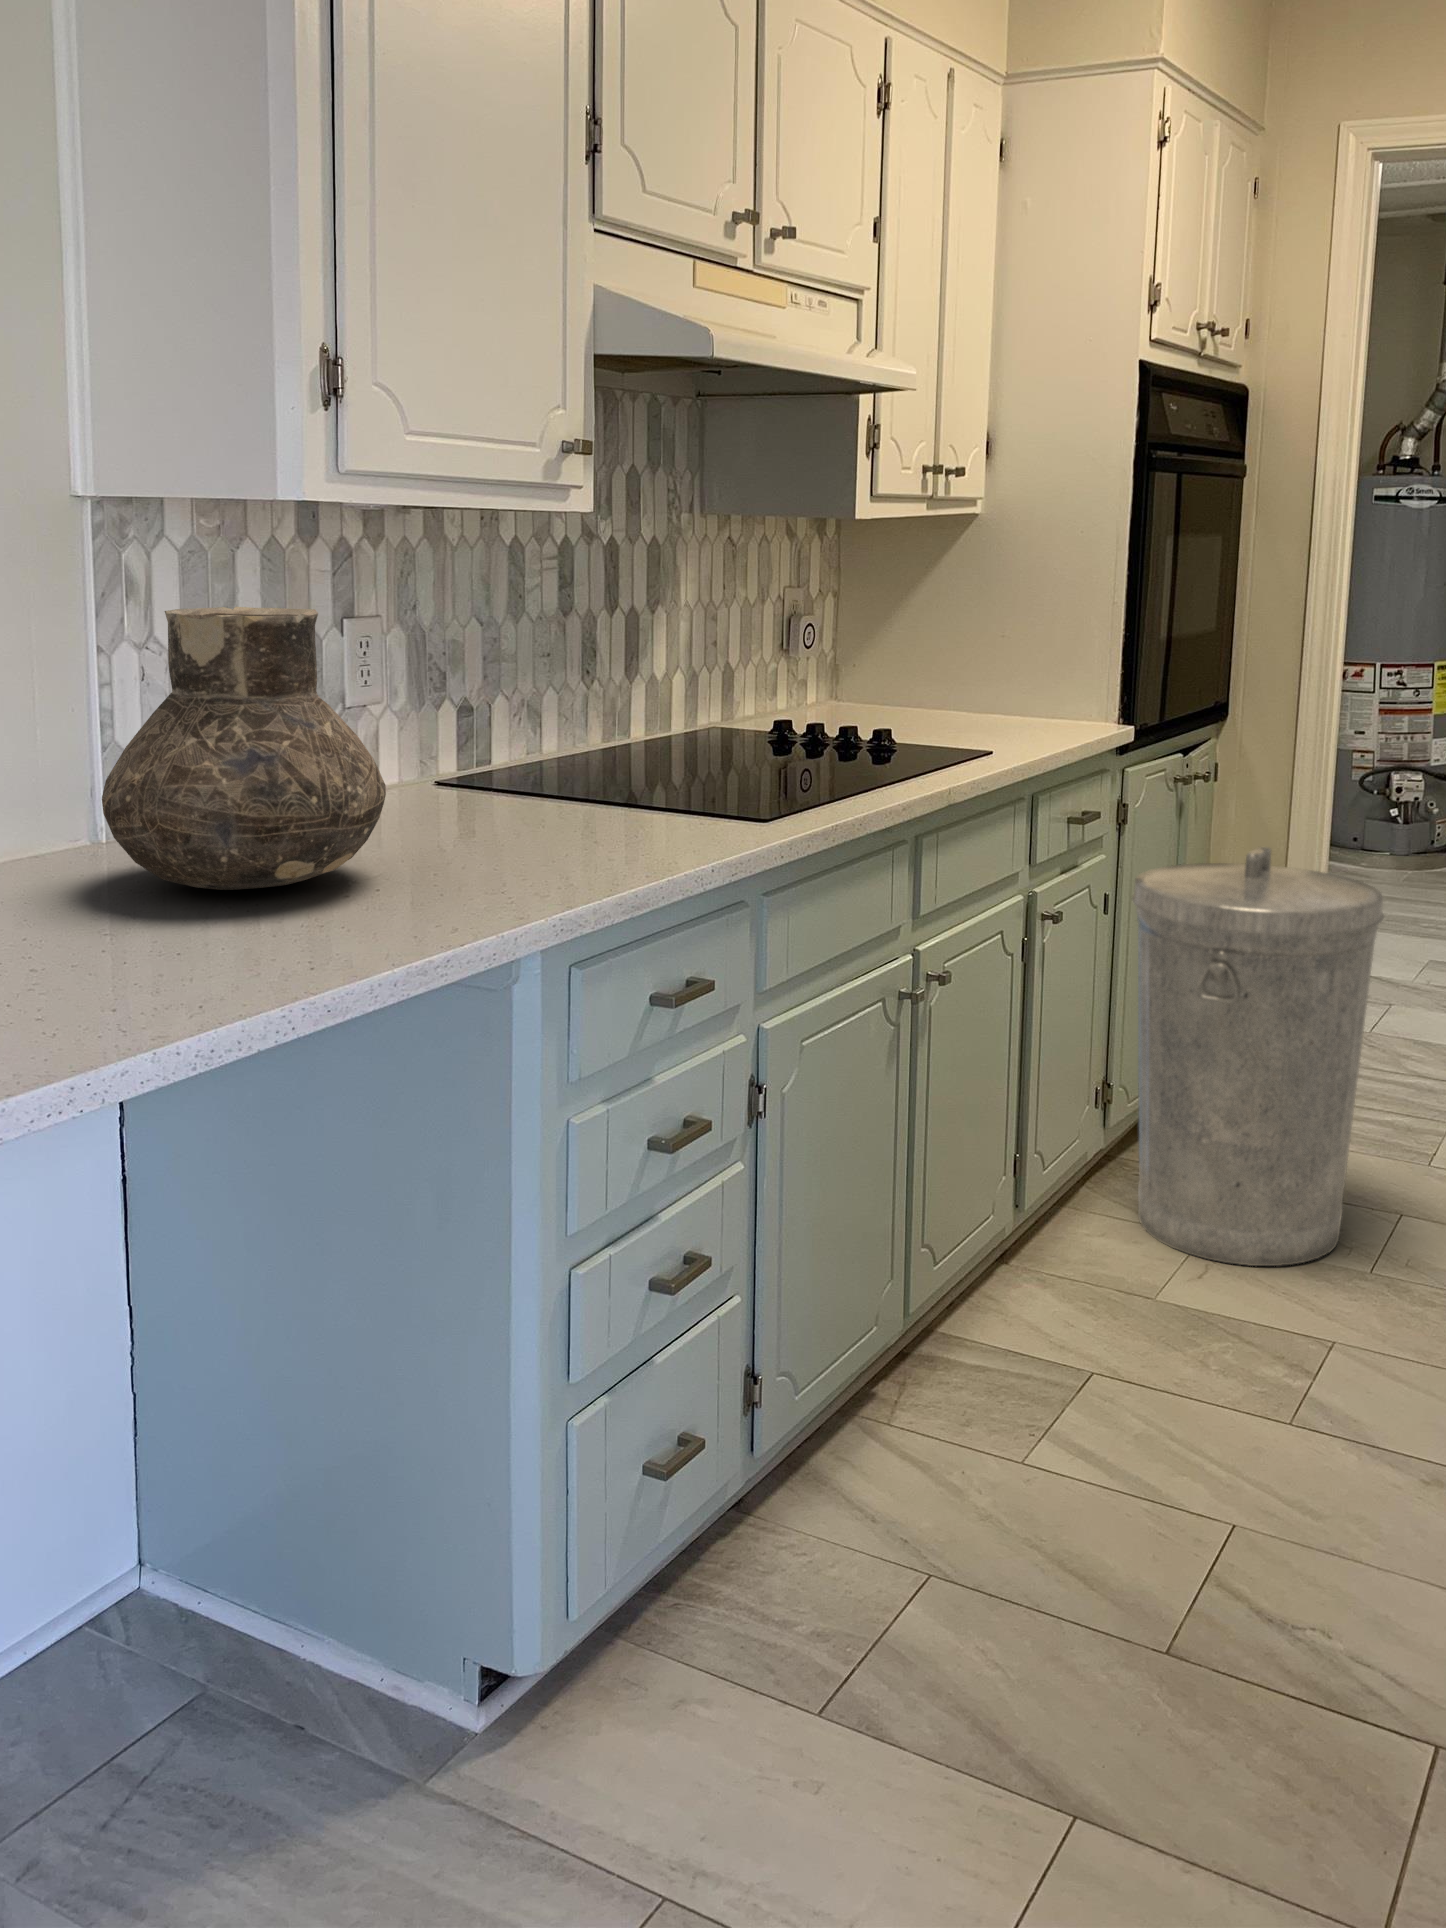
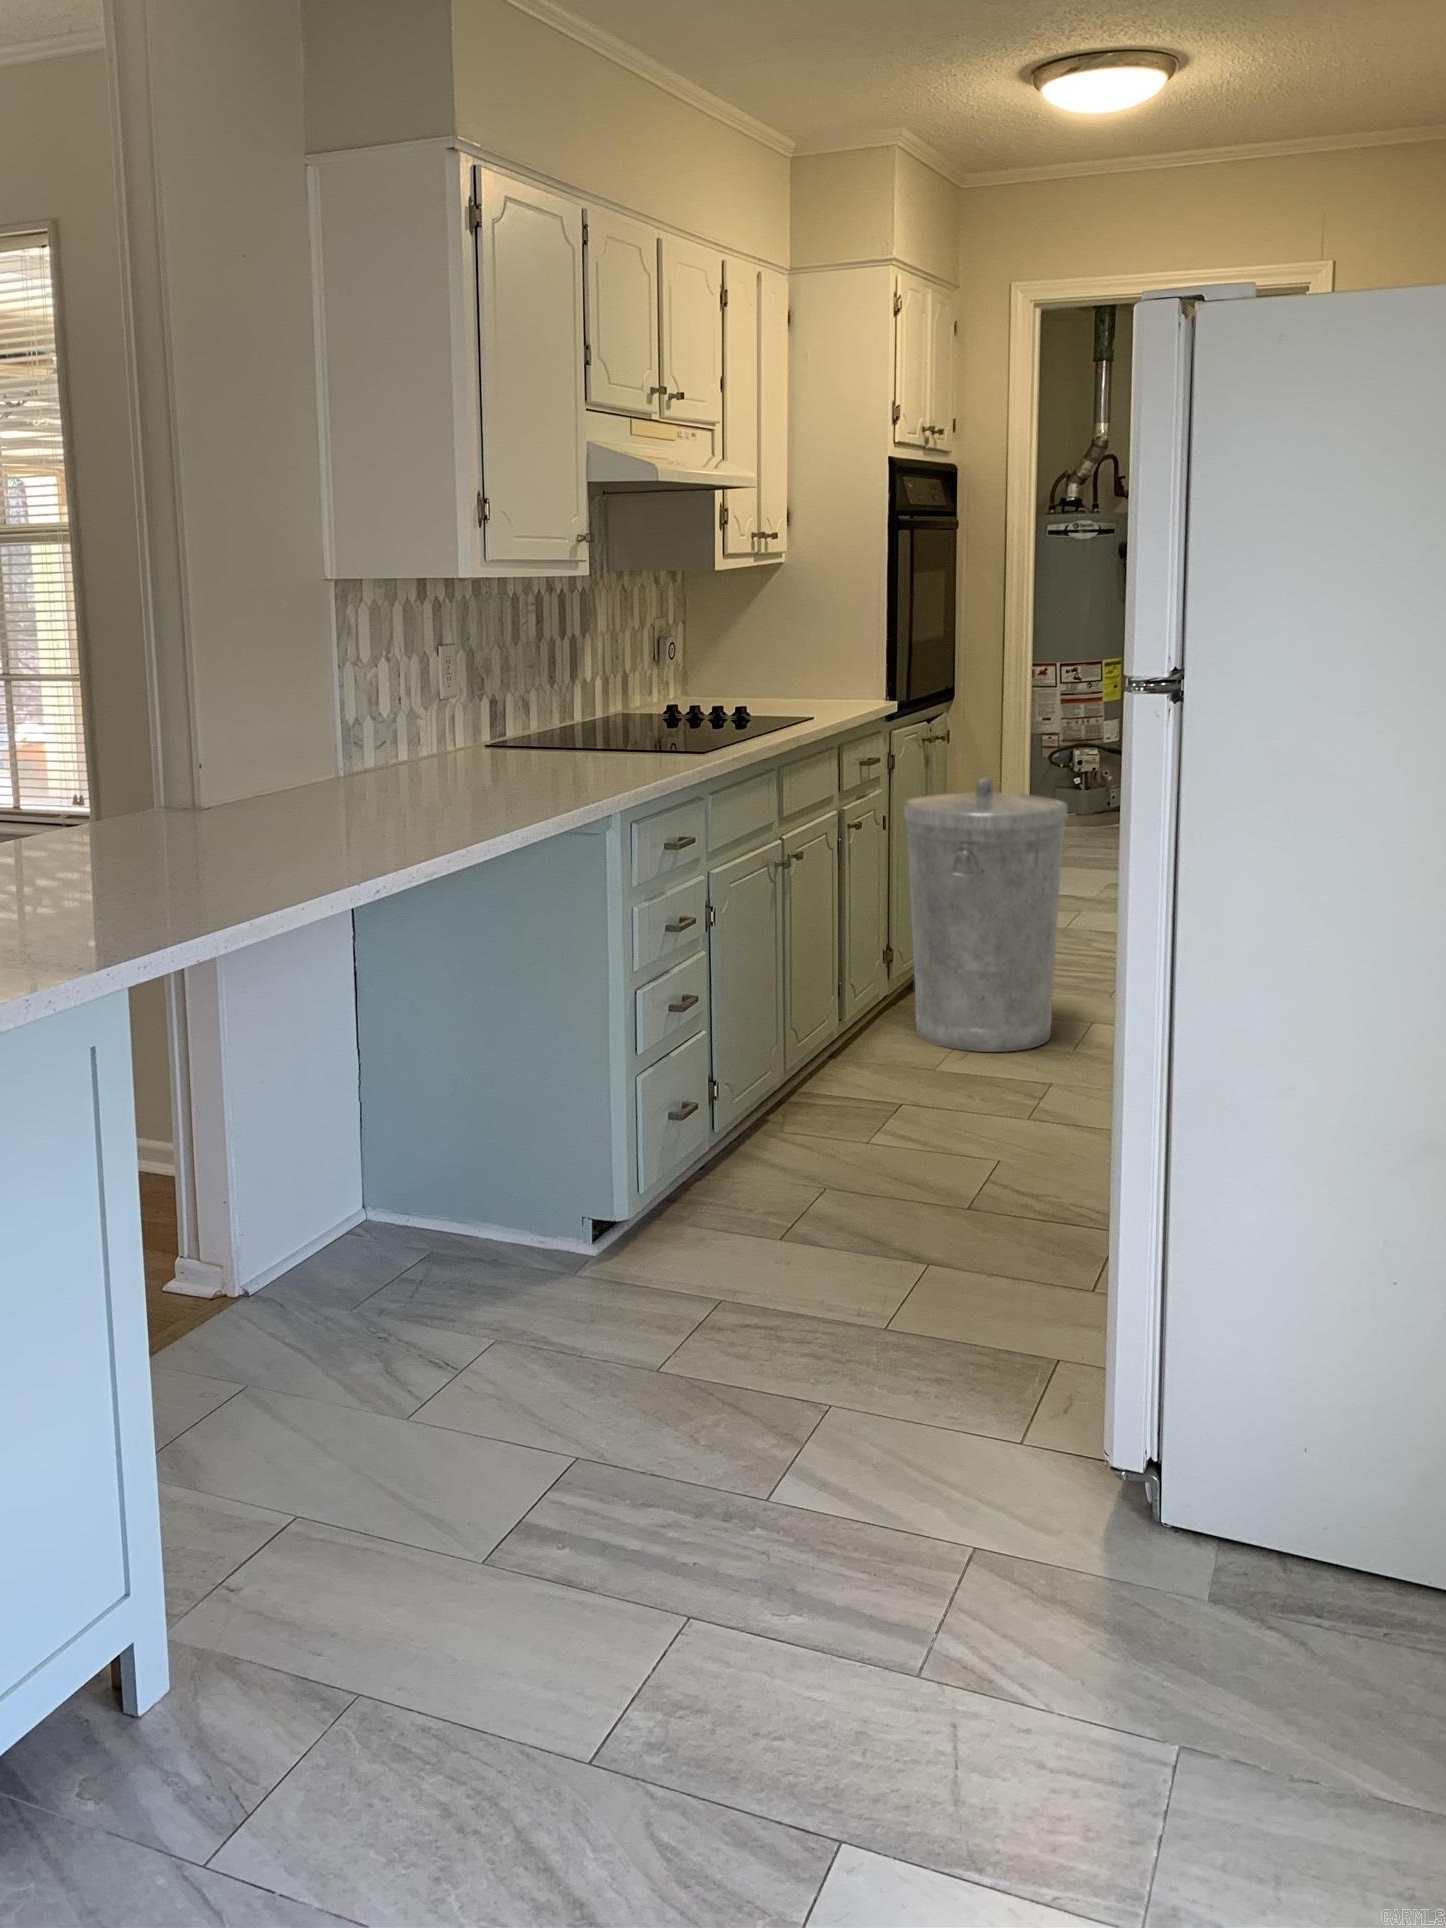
vase: present [102,607,386,890] -> none [374,637,521,790]

